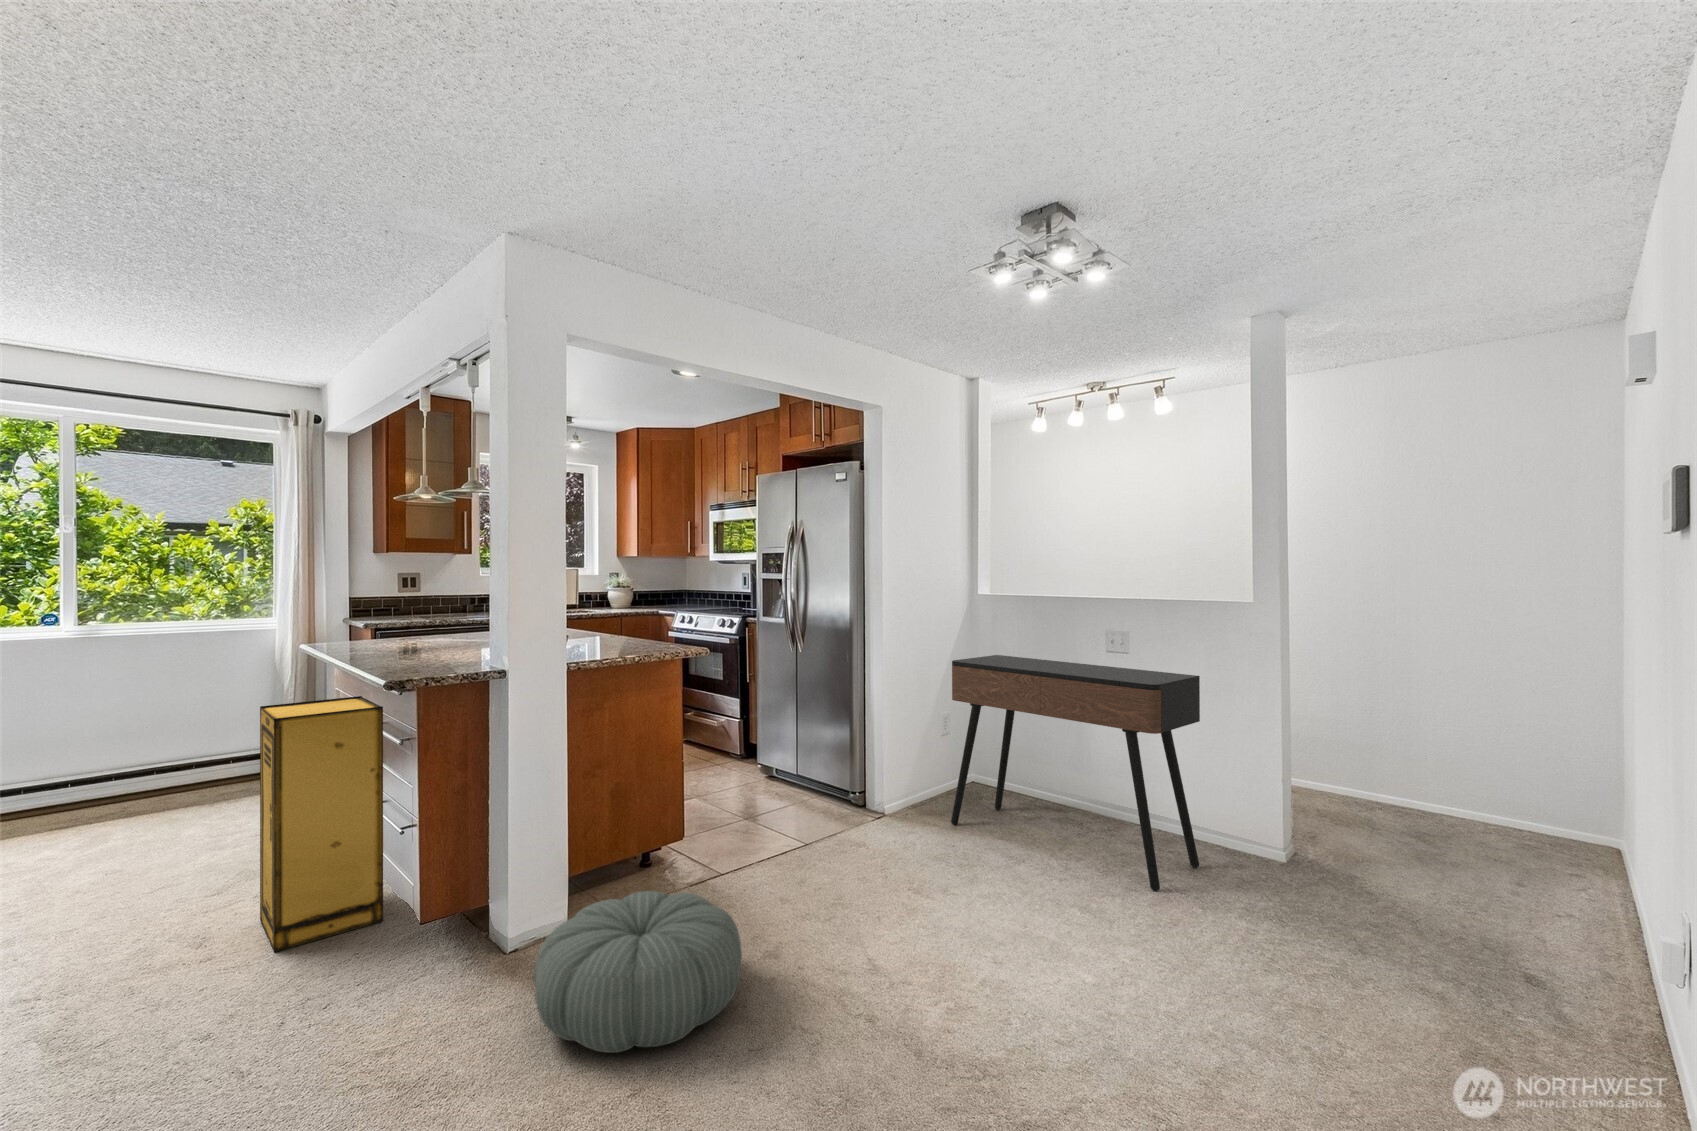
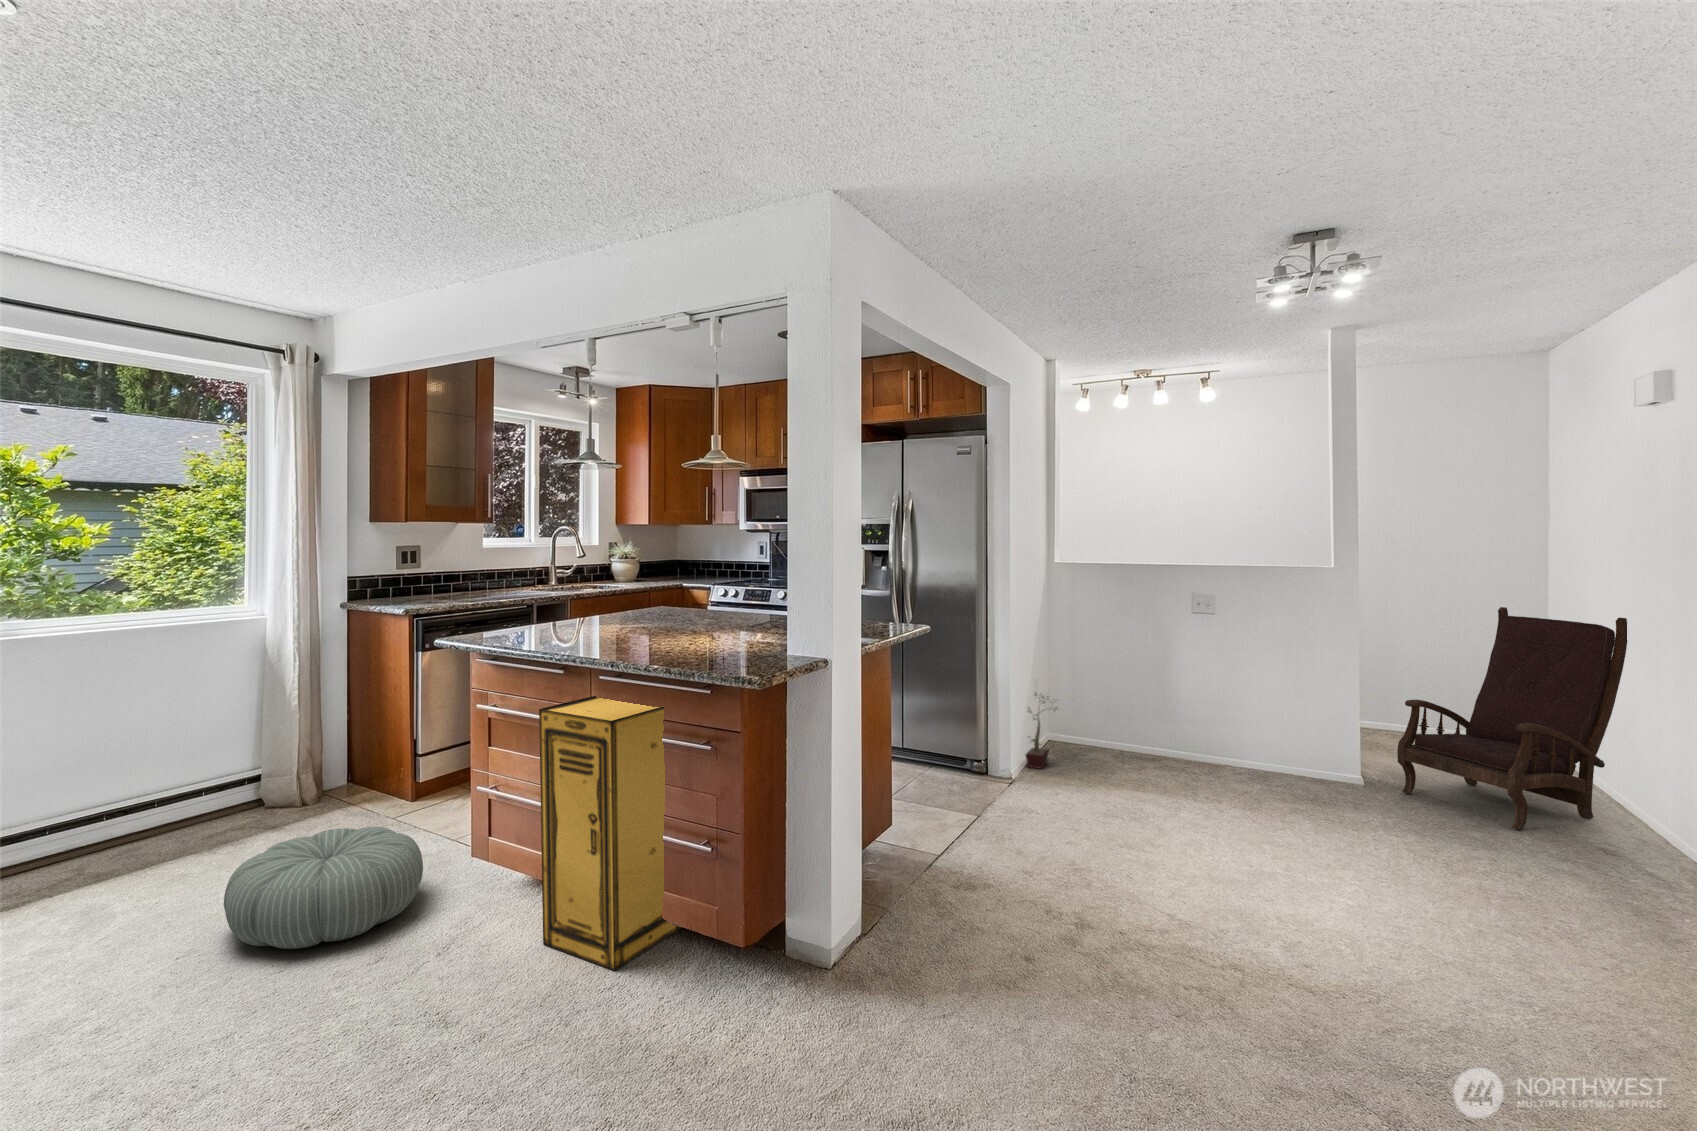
armchair: none [1316,646,1625,937] -> present [1397,607,1627,830]
console table: present [951,655,1200,891] -> none [1083,624,1319,819]
potted plant: none [909,721,963,808] -> present [1025,693,1055,769]
pouf: present [534,891,742,1053] -> present [224,827,423,949]

